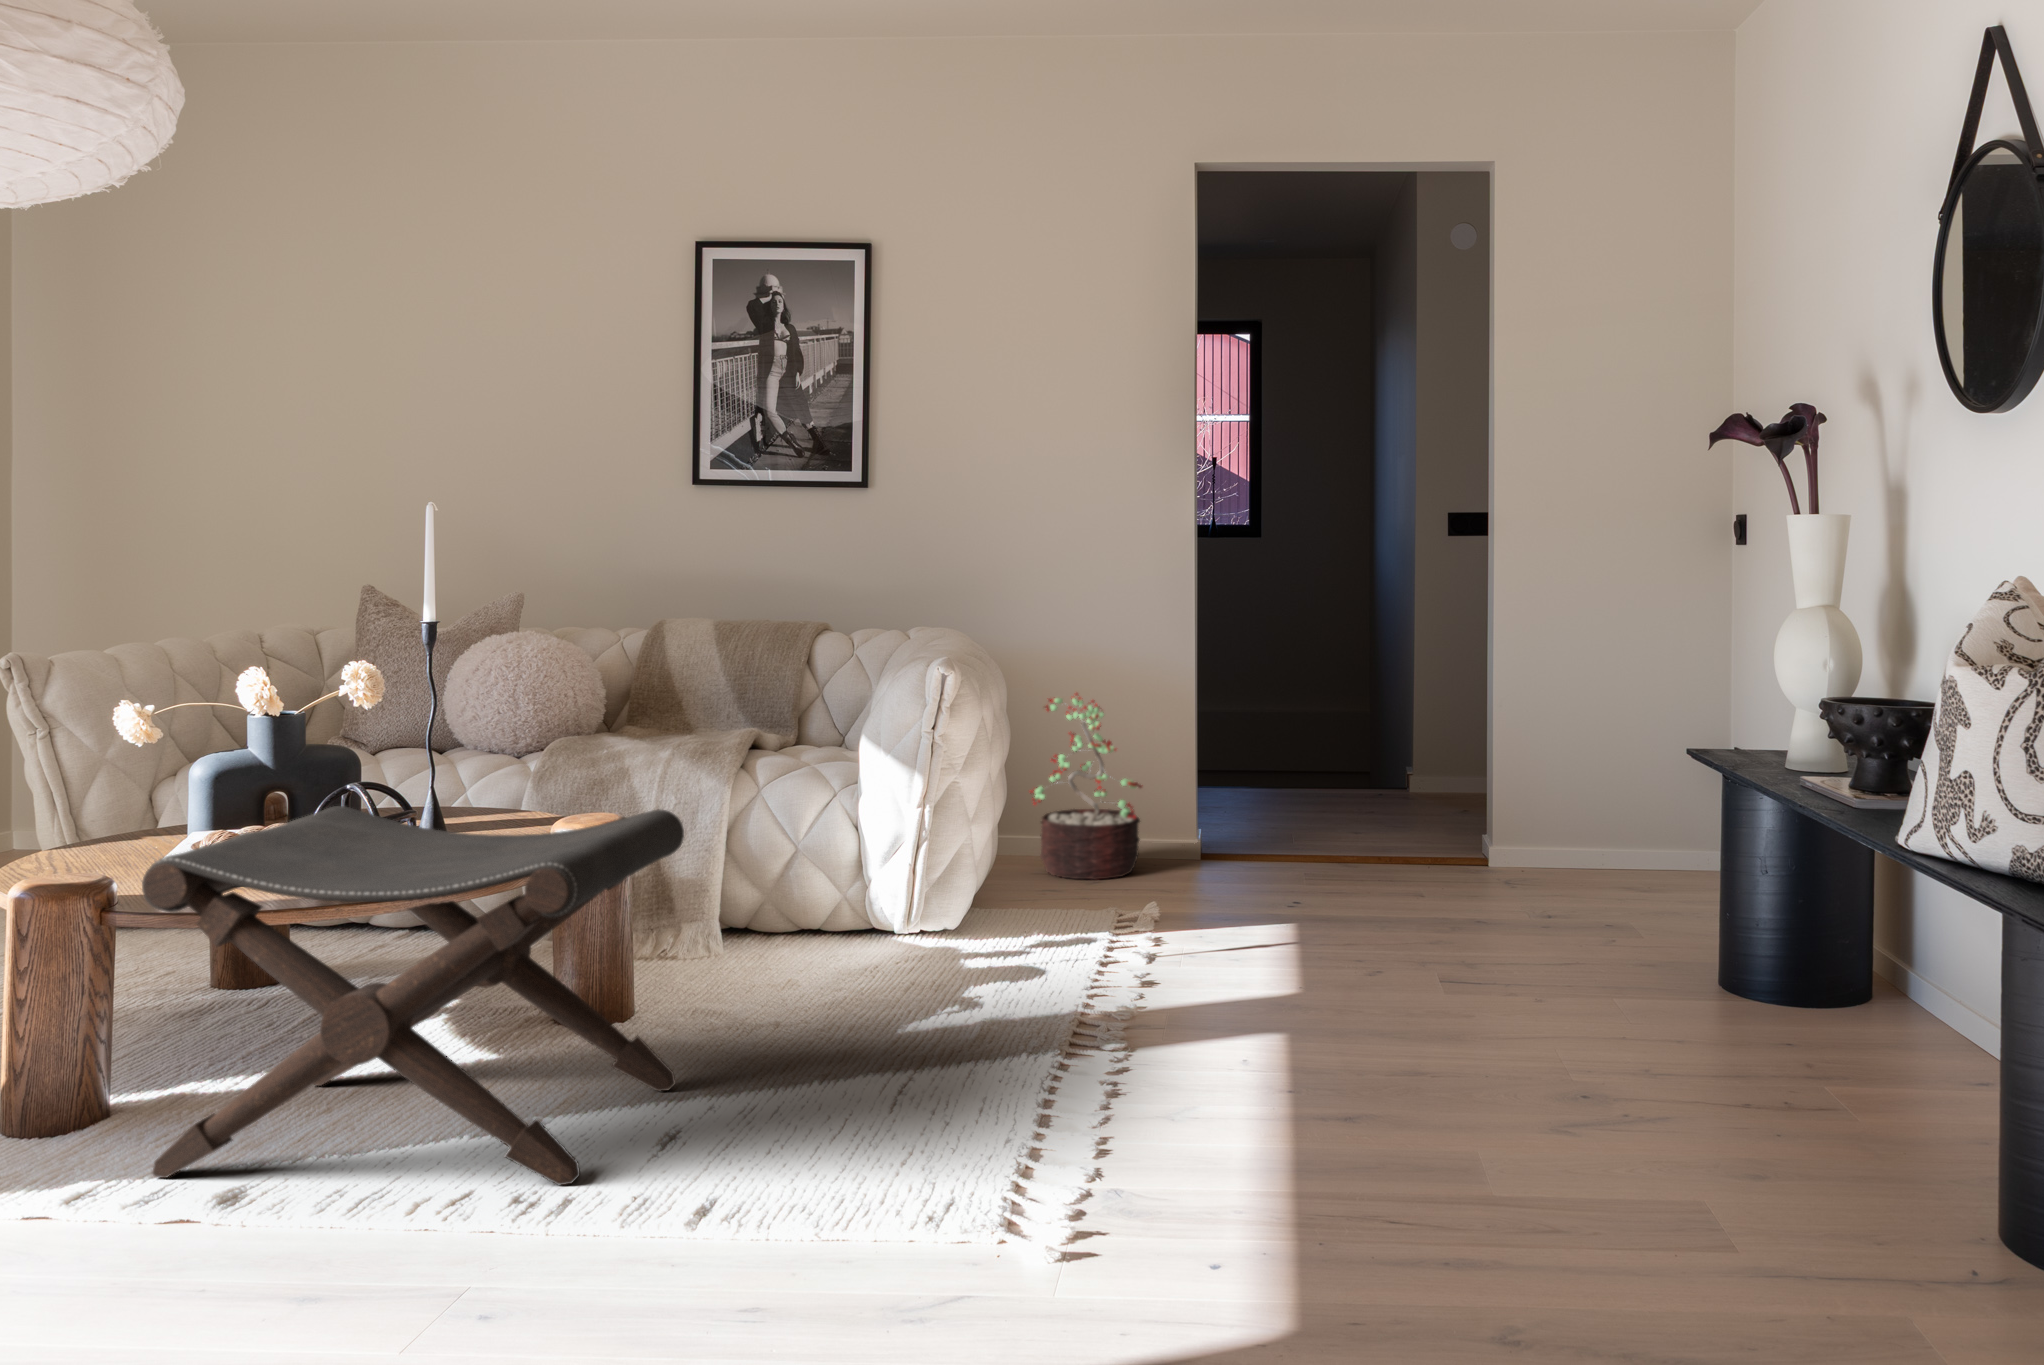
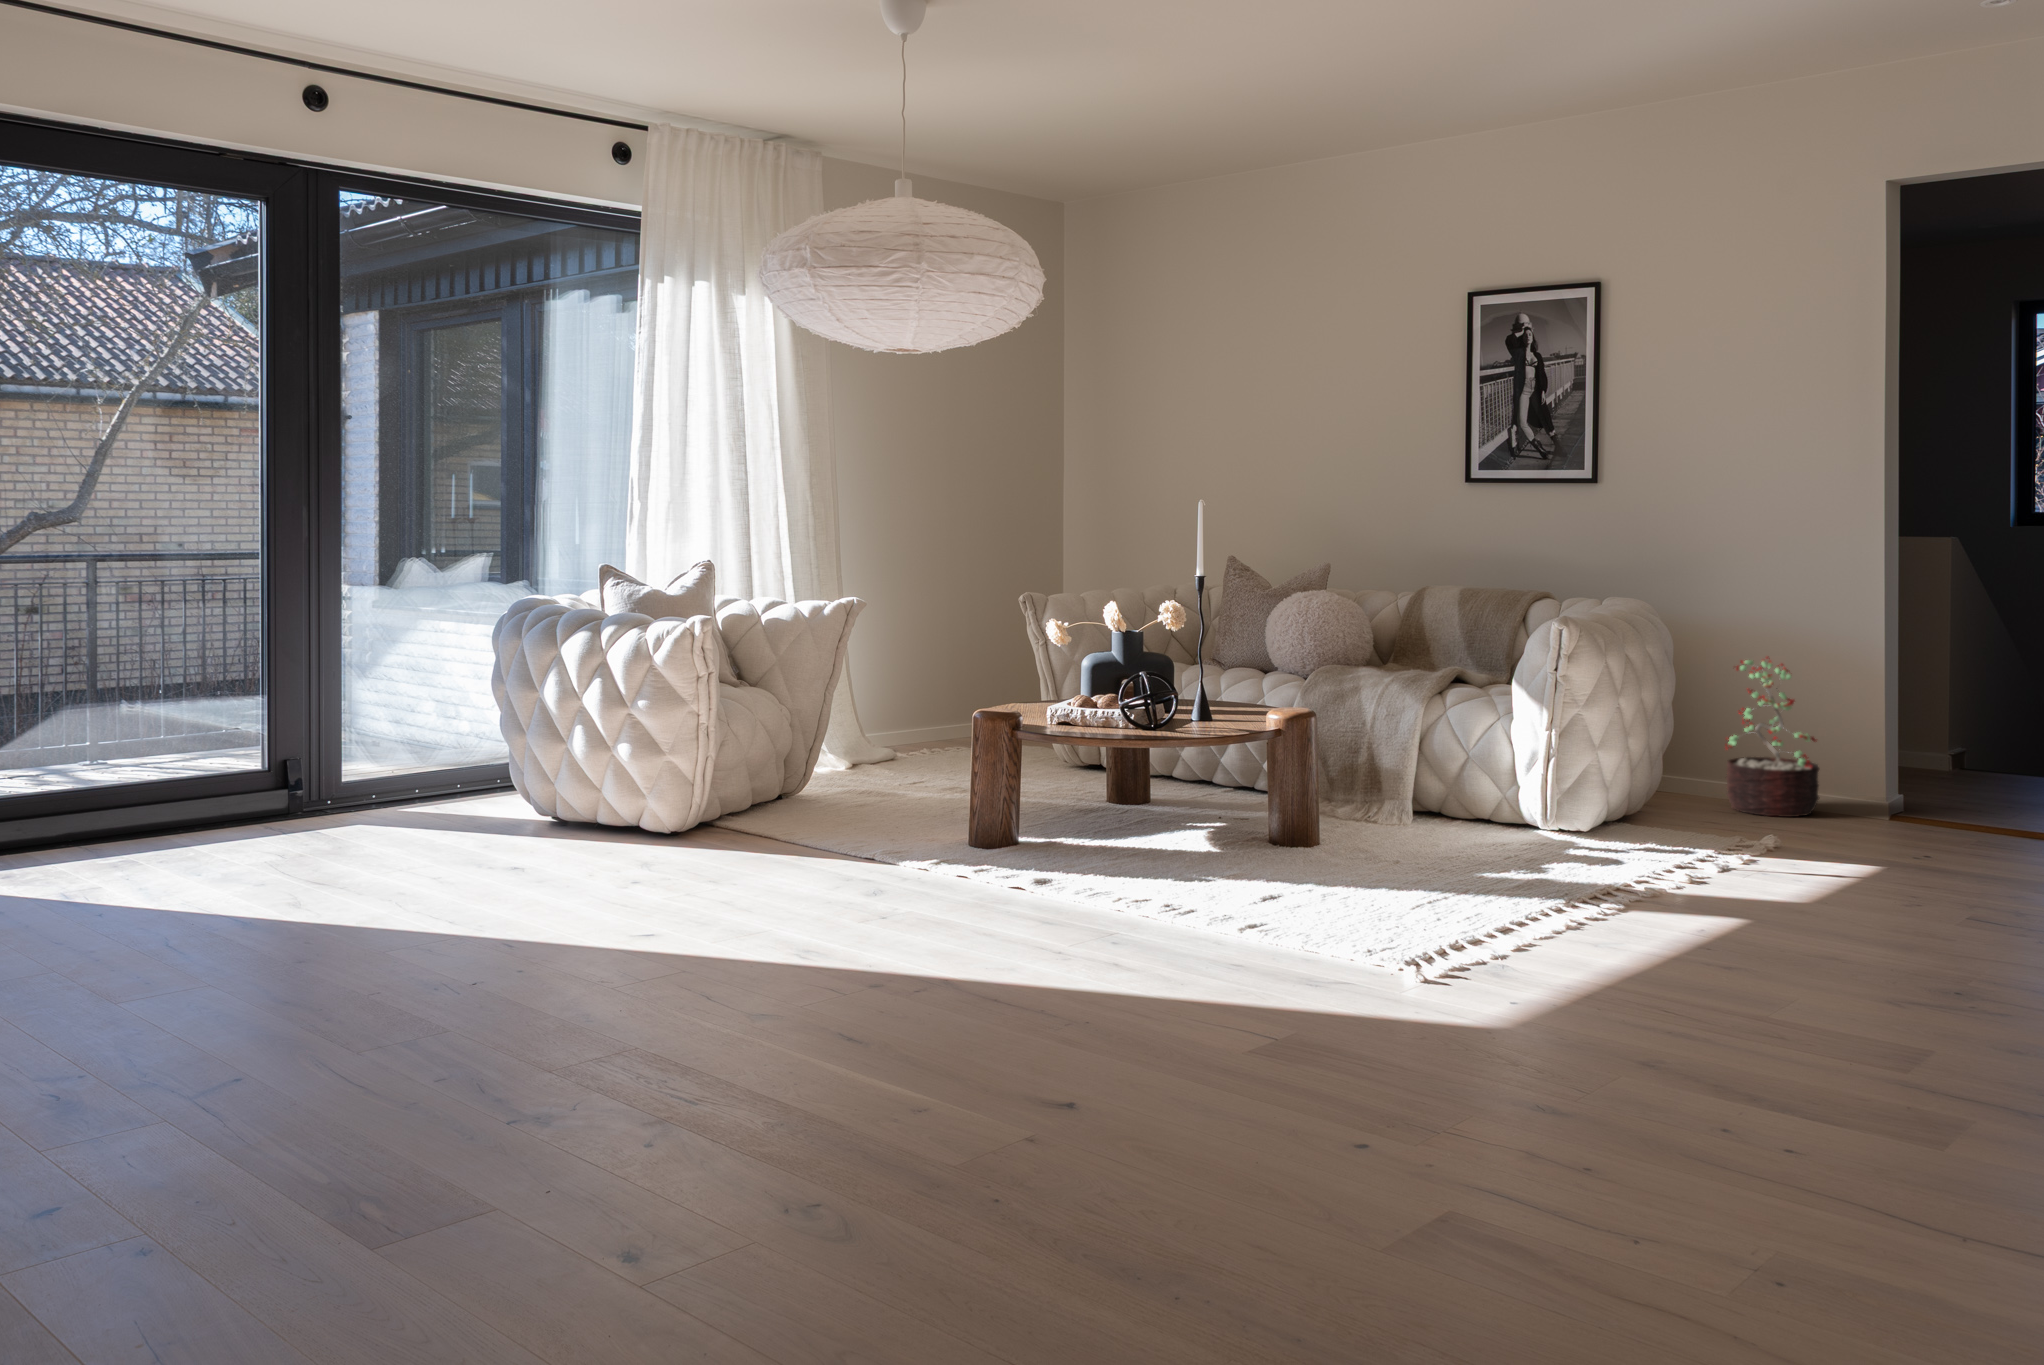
footstool: present [142,806,684,1185] -> none [1011,685,1313,909]

